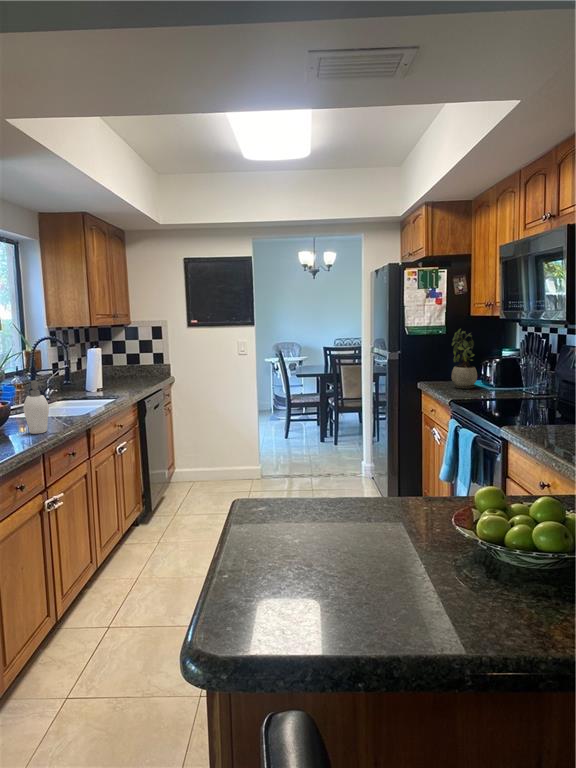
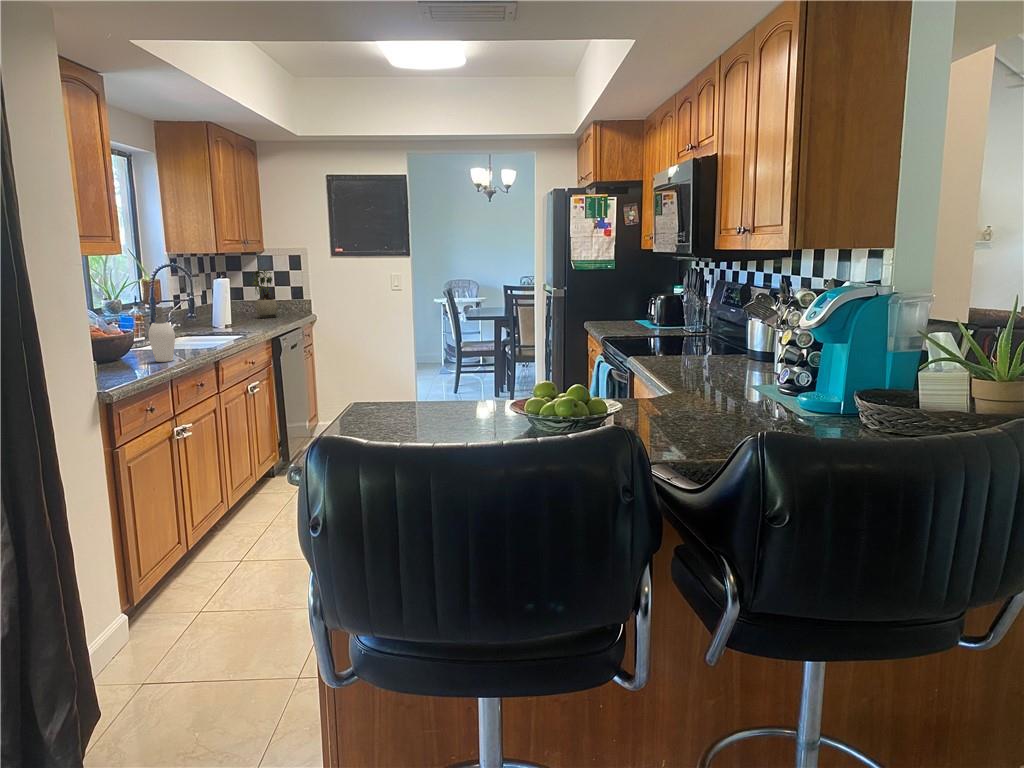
potted plant: present [451,329,477,389] -> present [252,268,278,318]

